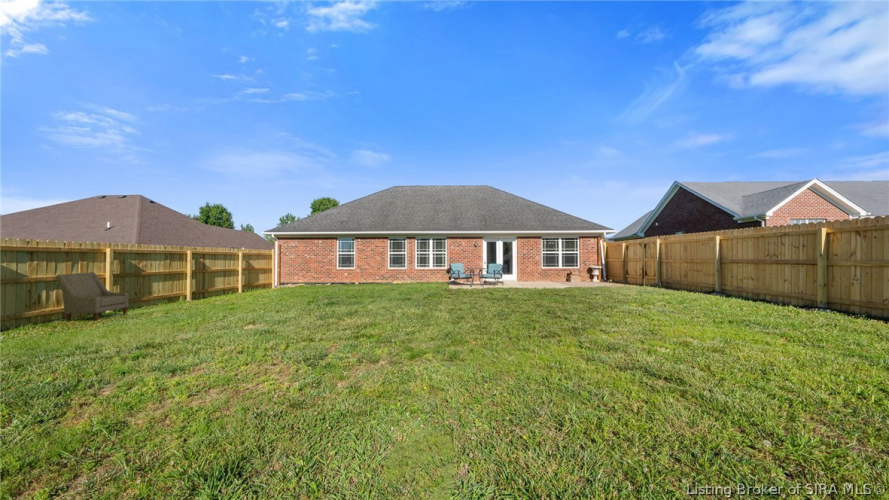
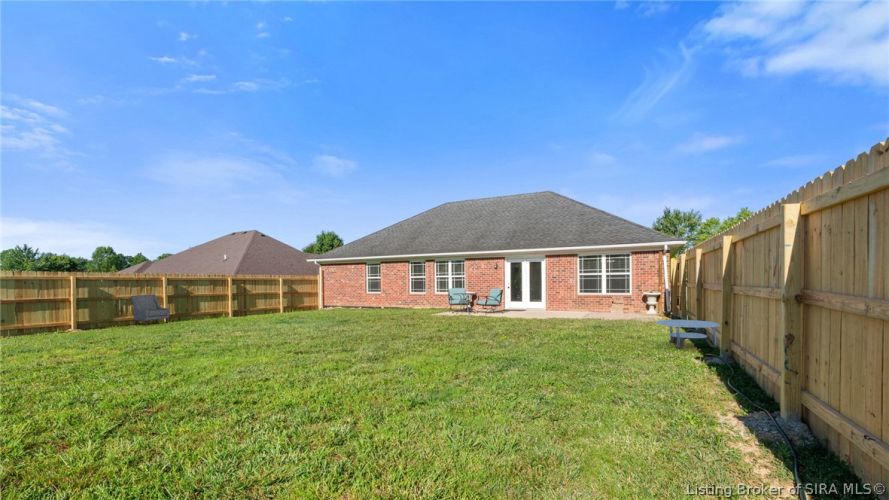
round table: none [766,288,830,312] -> present [656,320,720,349]

